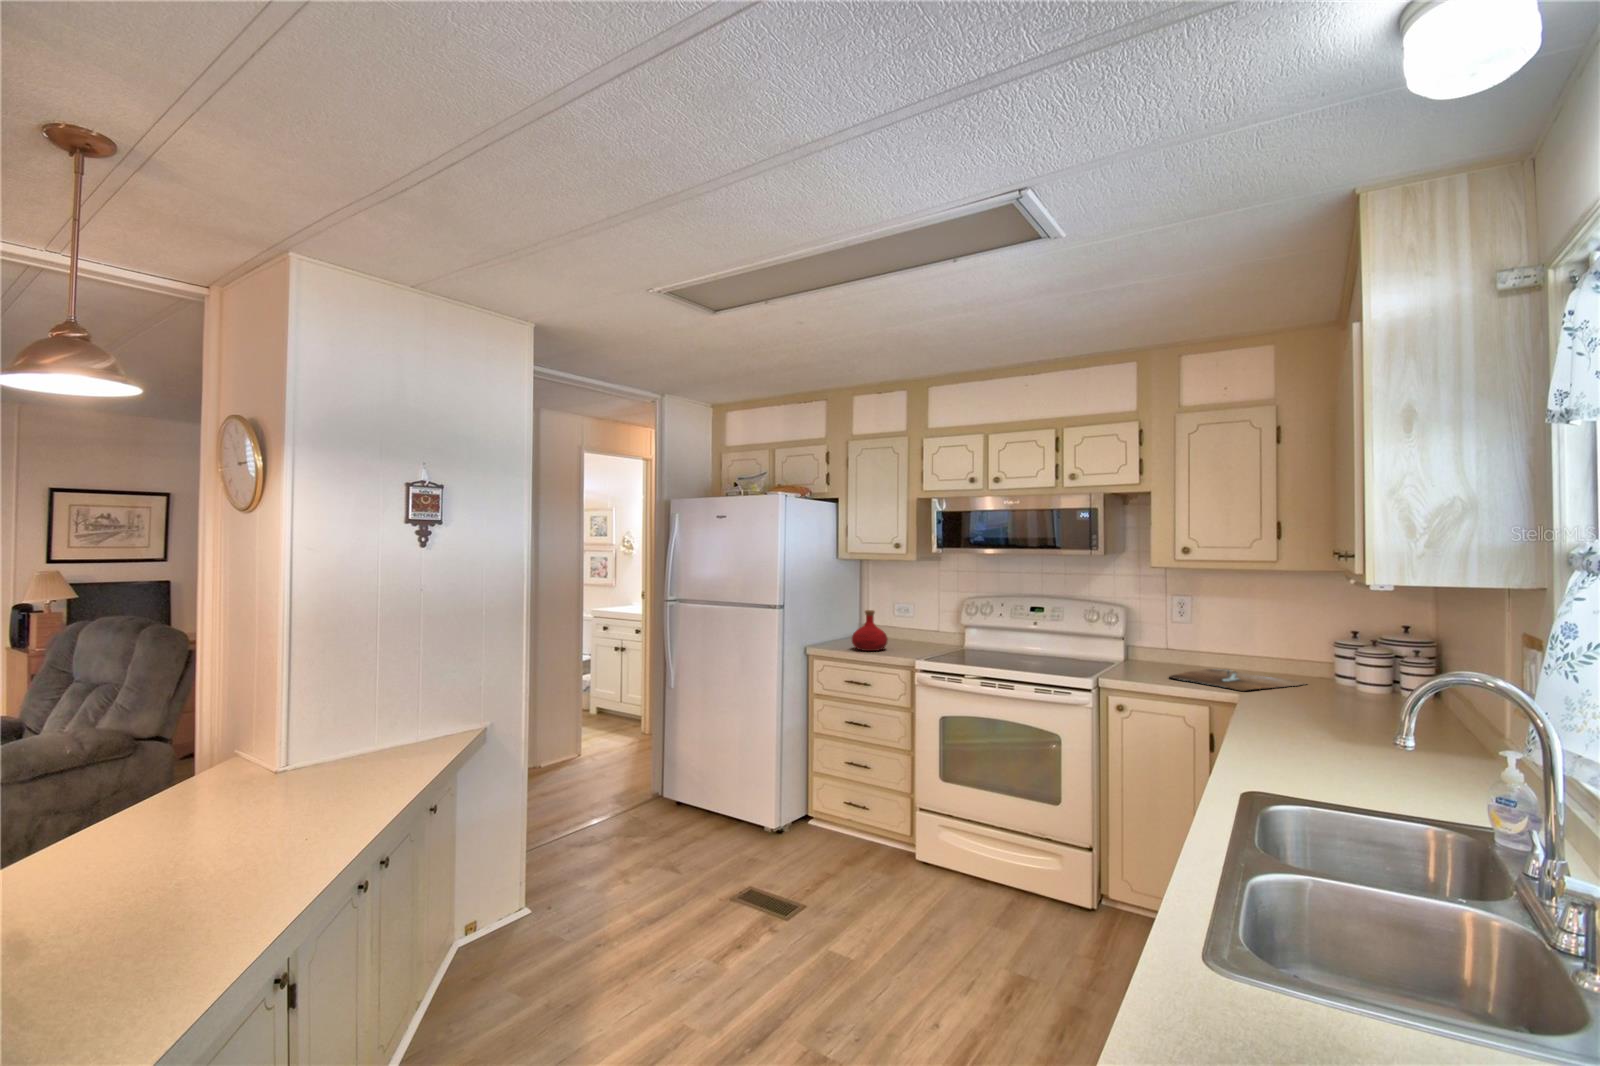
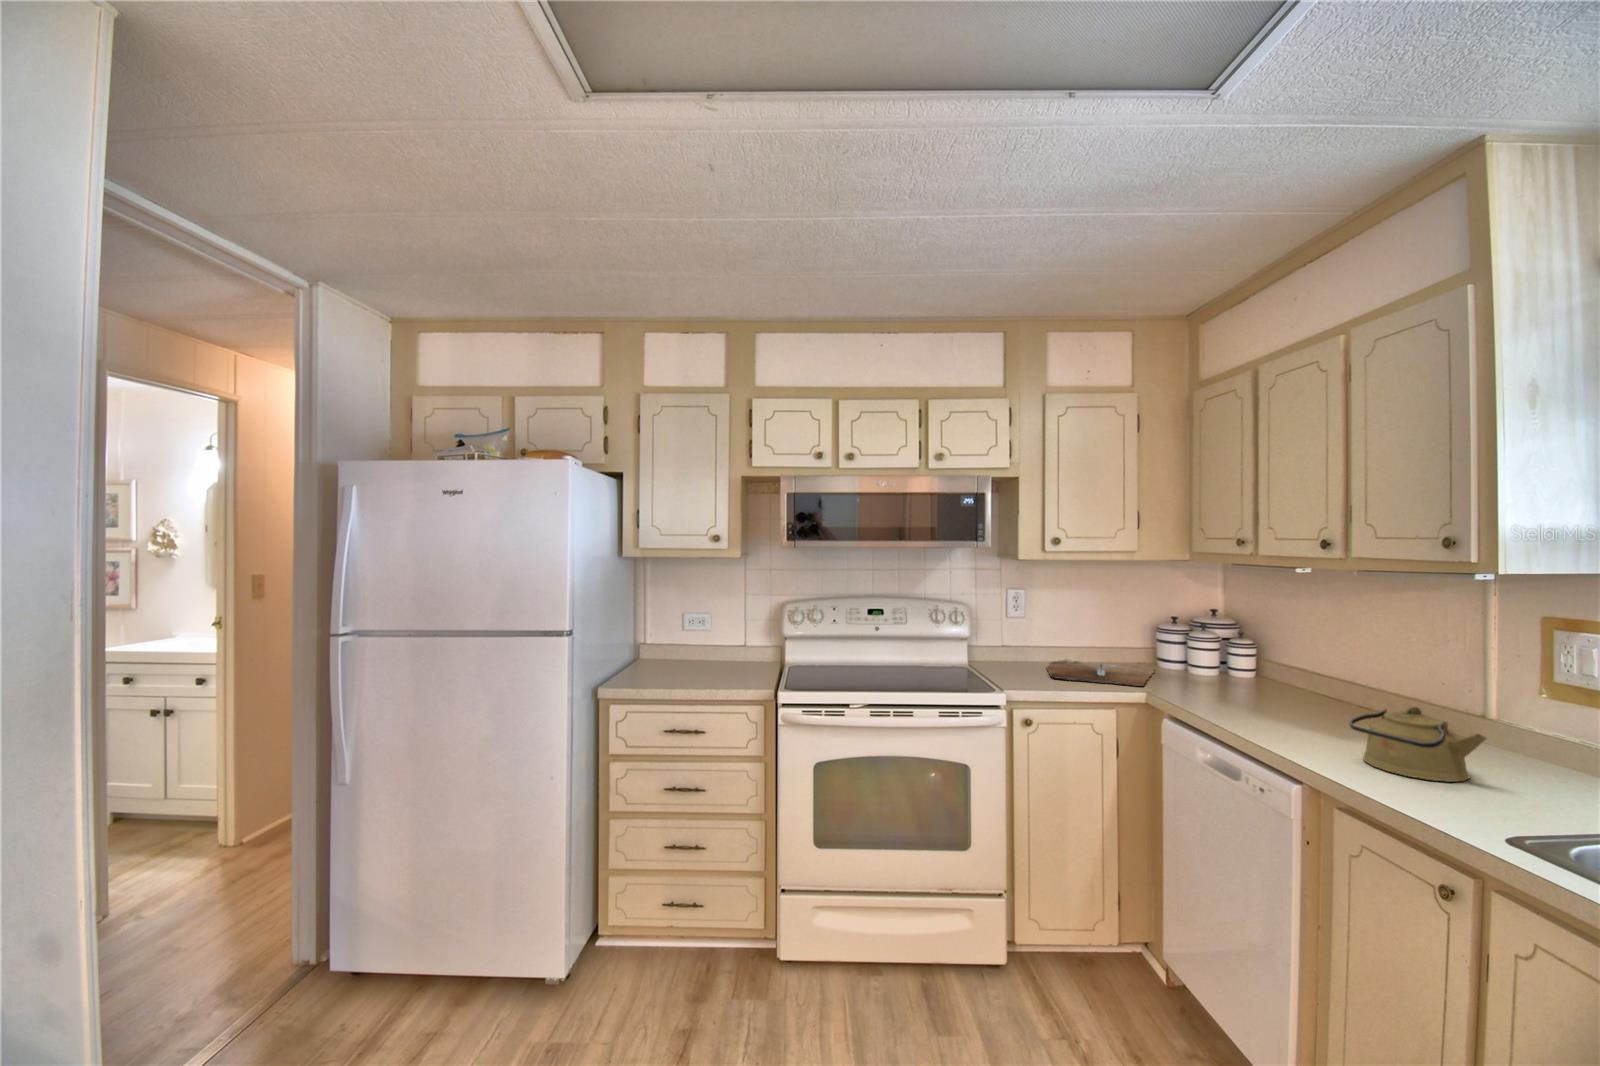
bottle: present [852,610,888,651] -> none [659,626,708,683]
kettle: none [1277,700,1373,765] -> present [1349,706,1486,782]

